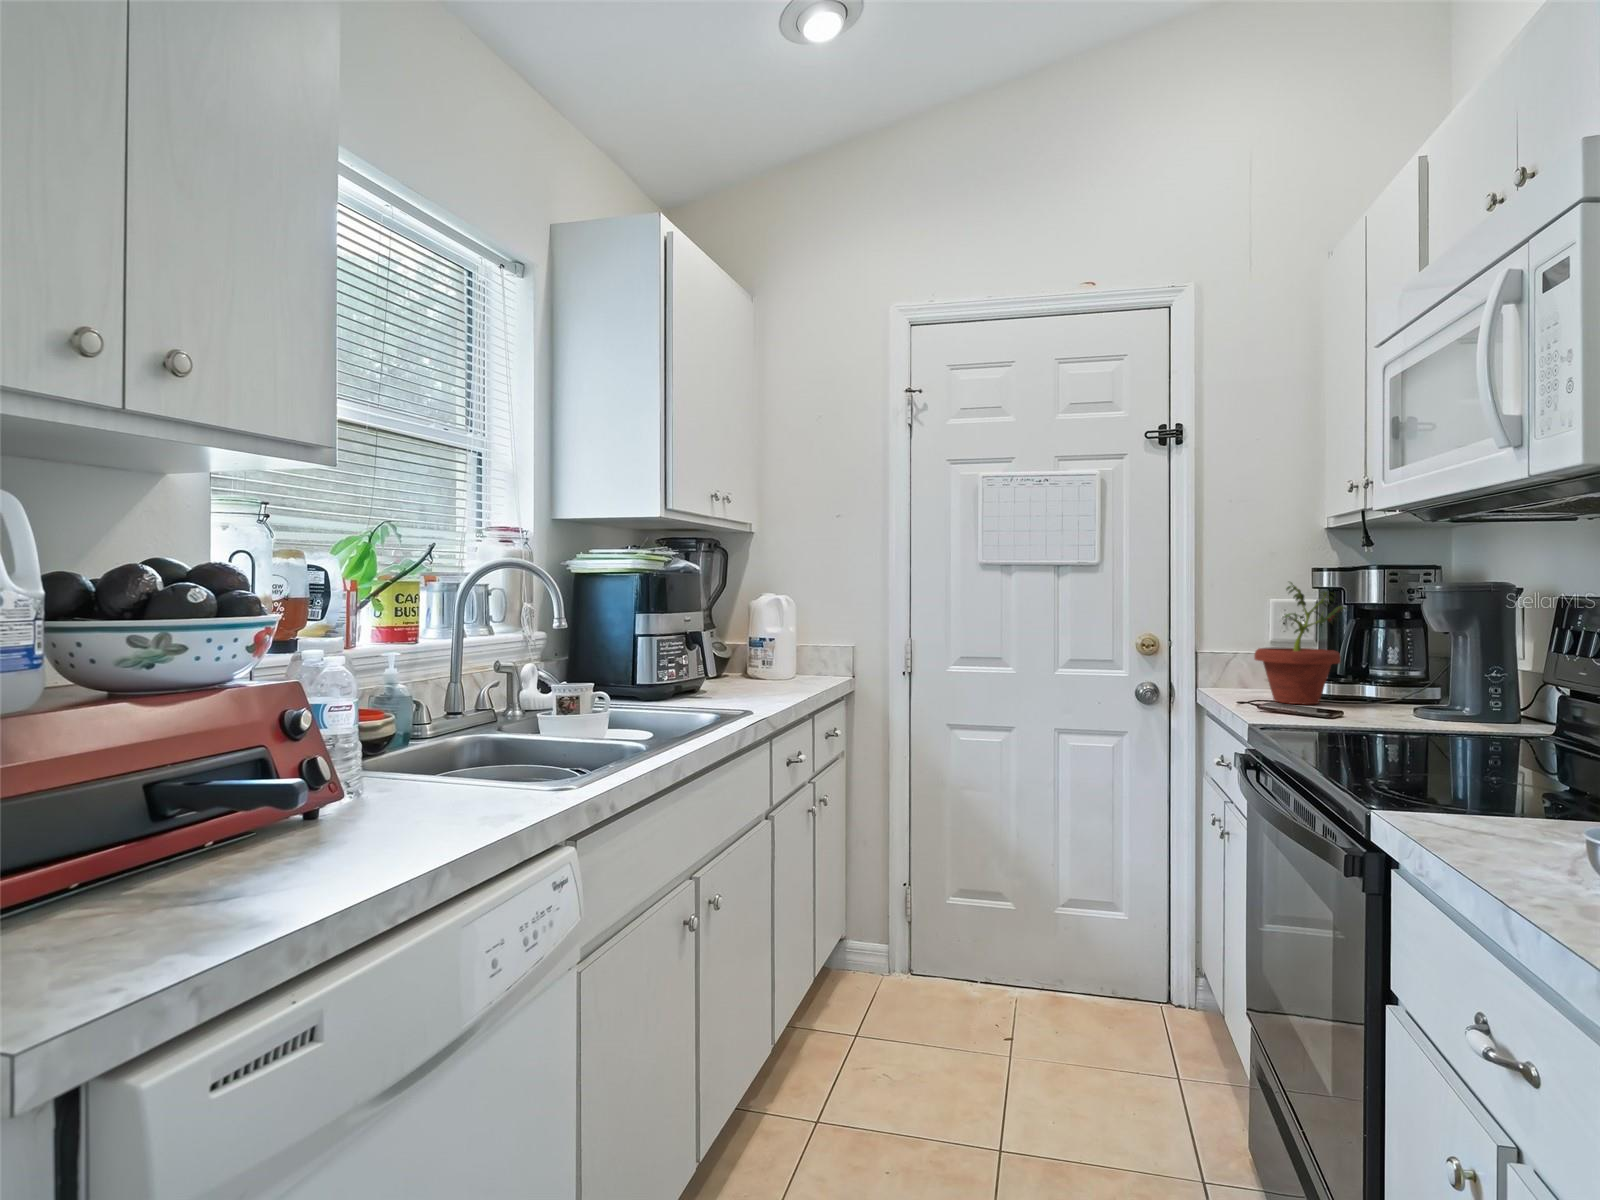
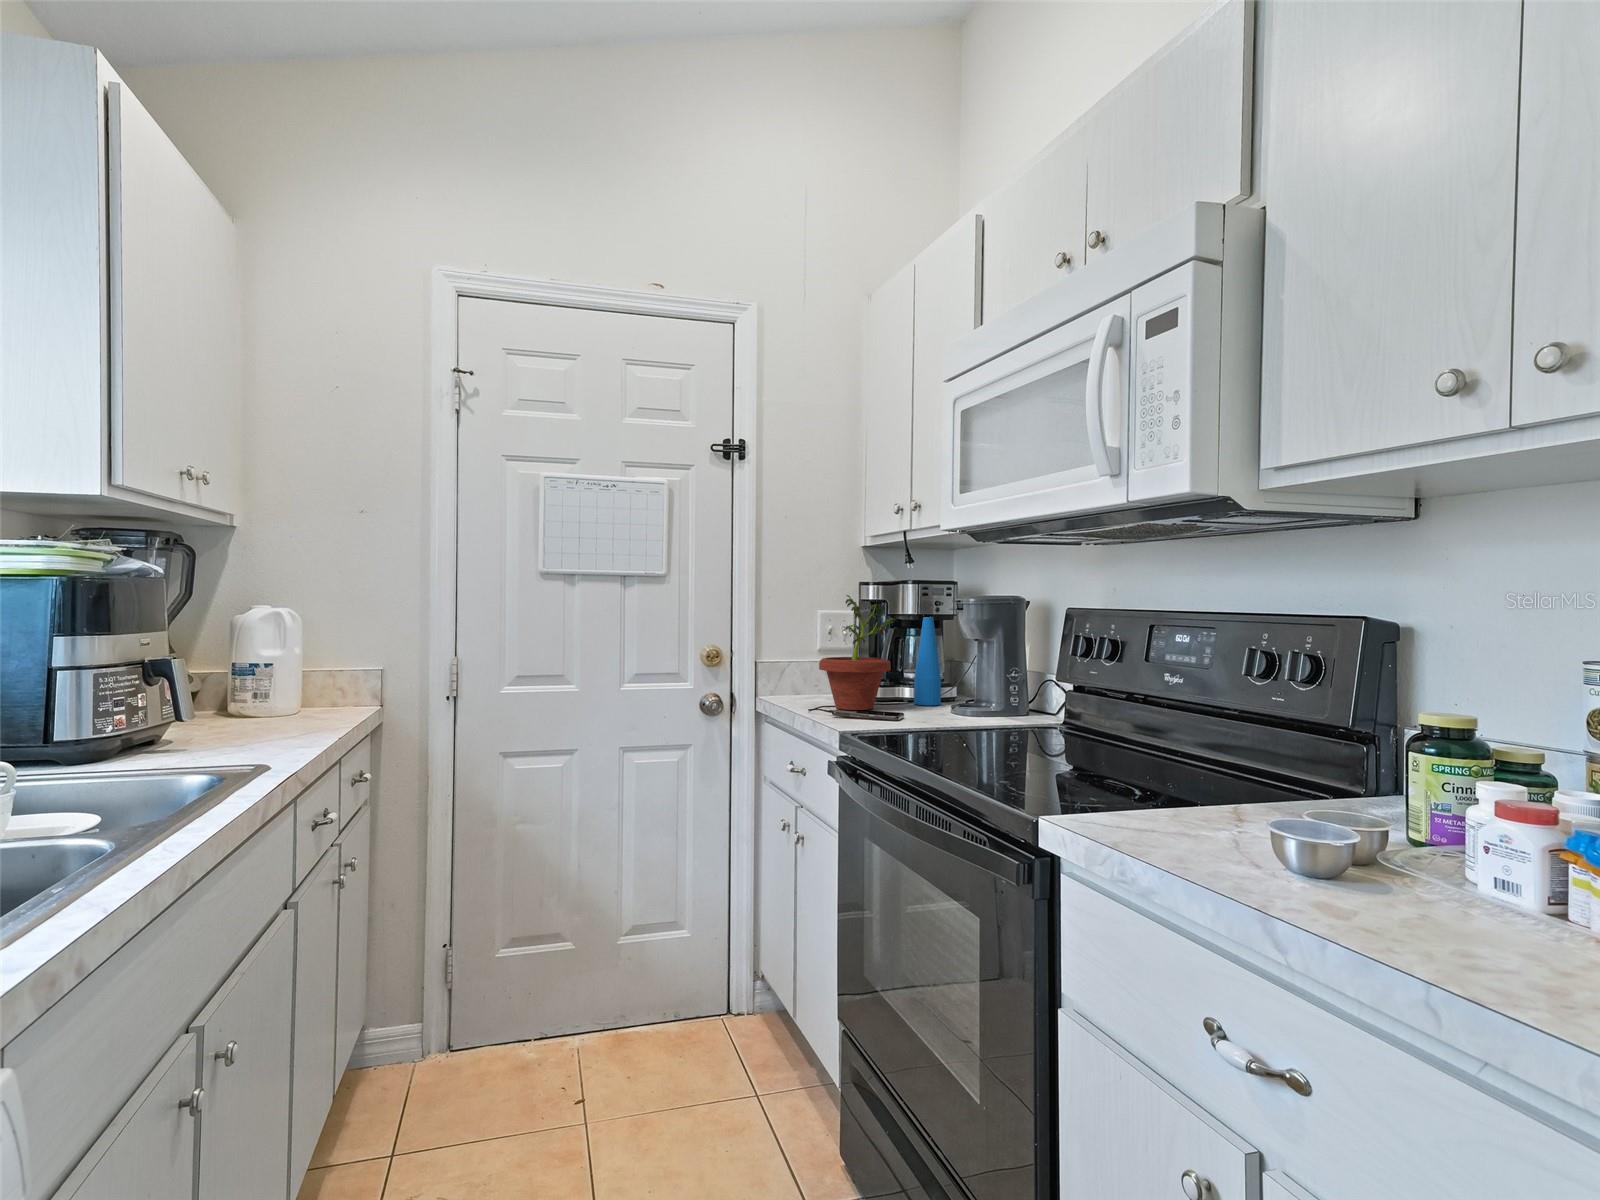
bottle: none [1378,580,1414,705] -> present [914,616,941,705]

